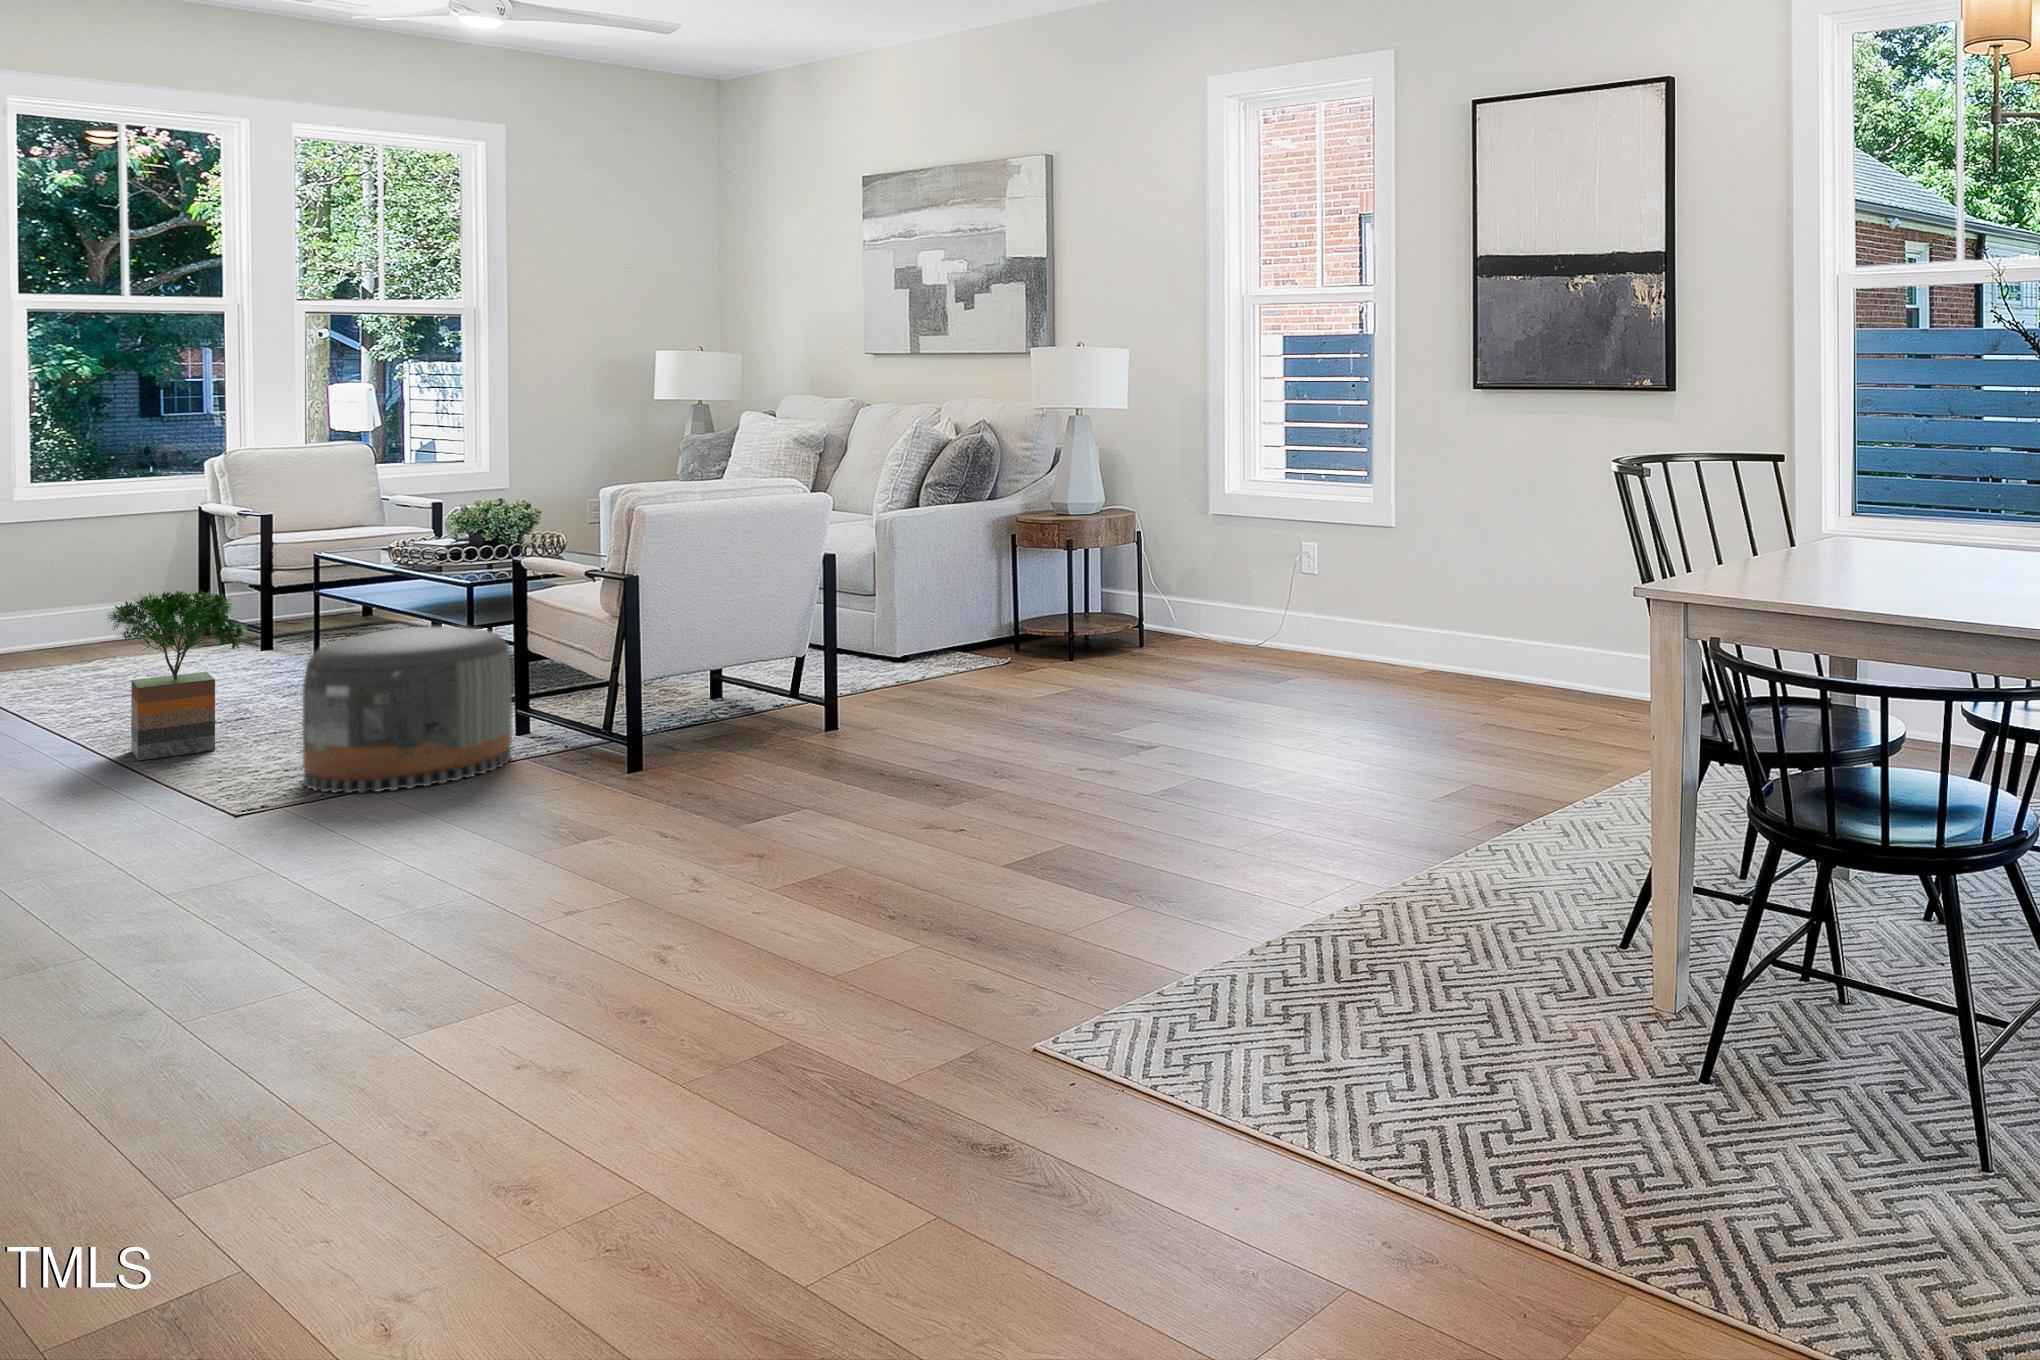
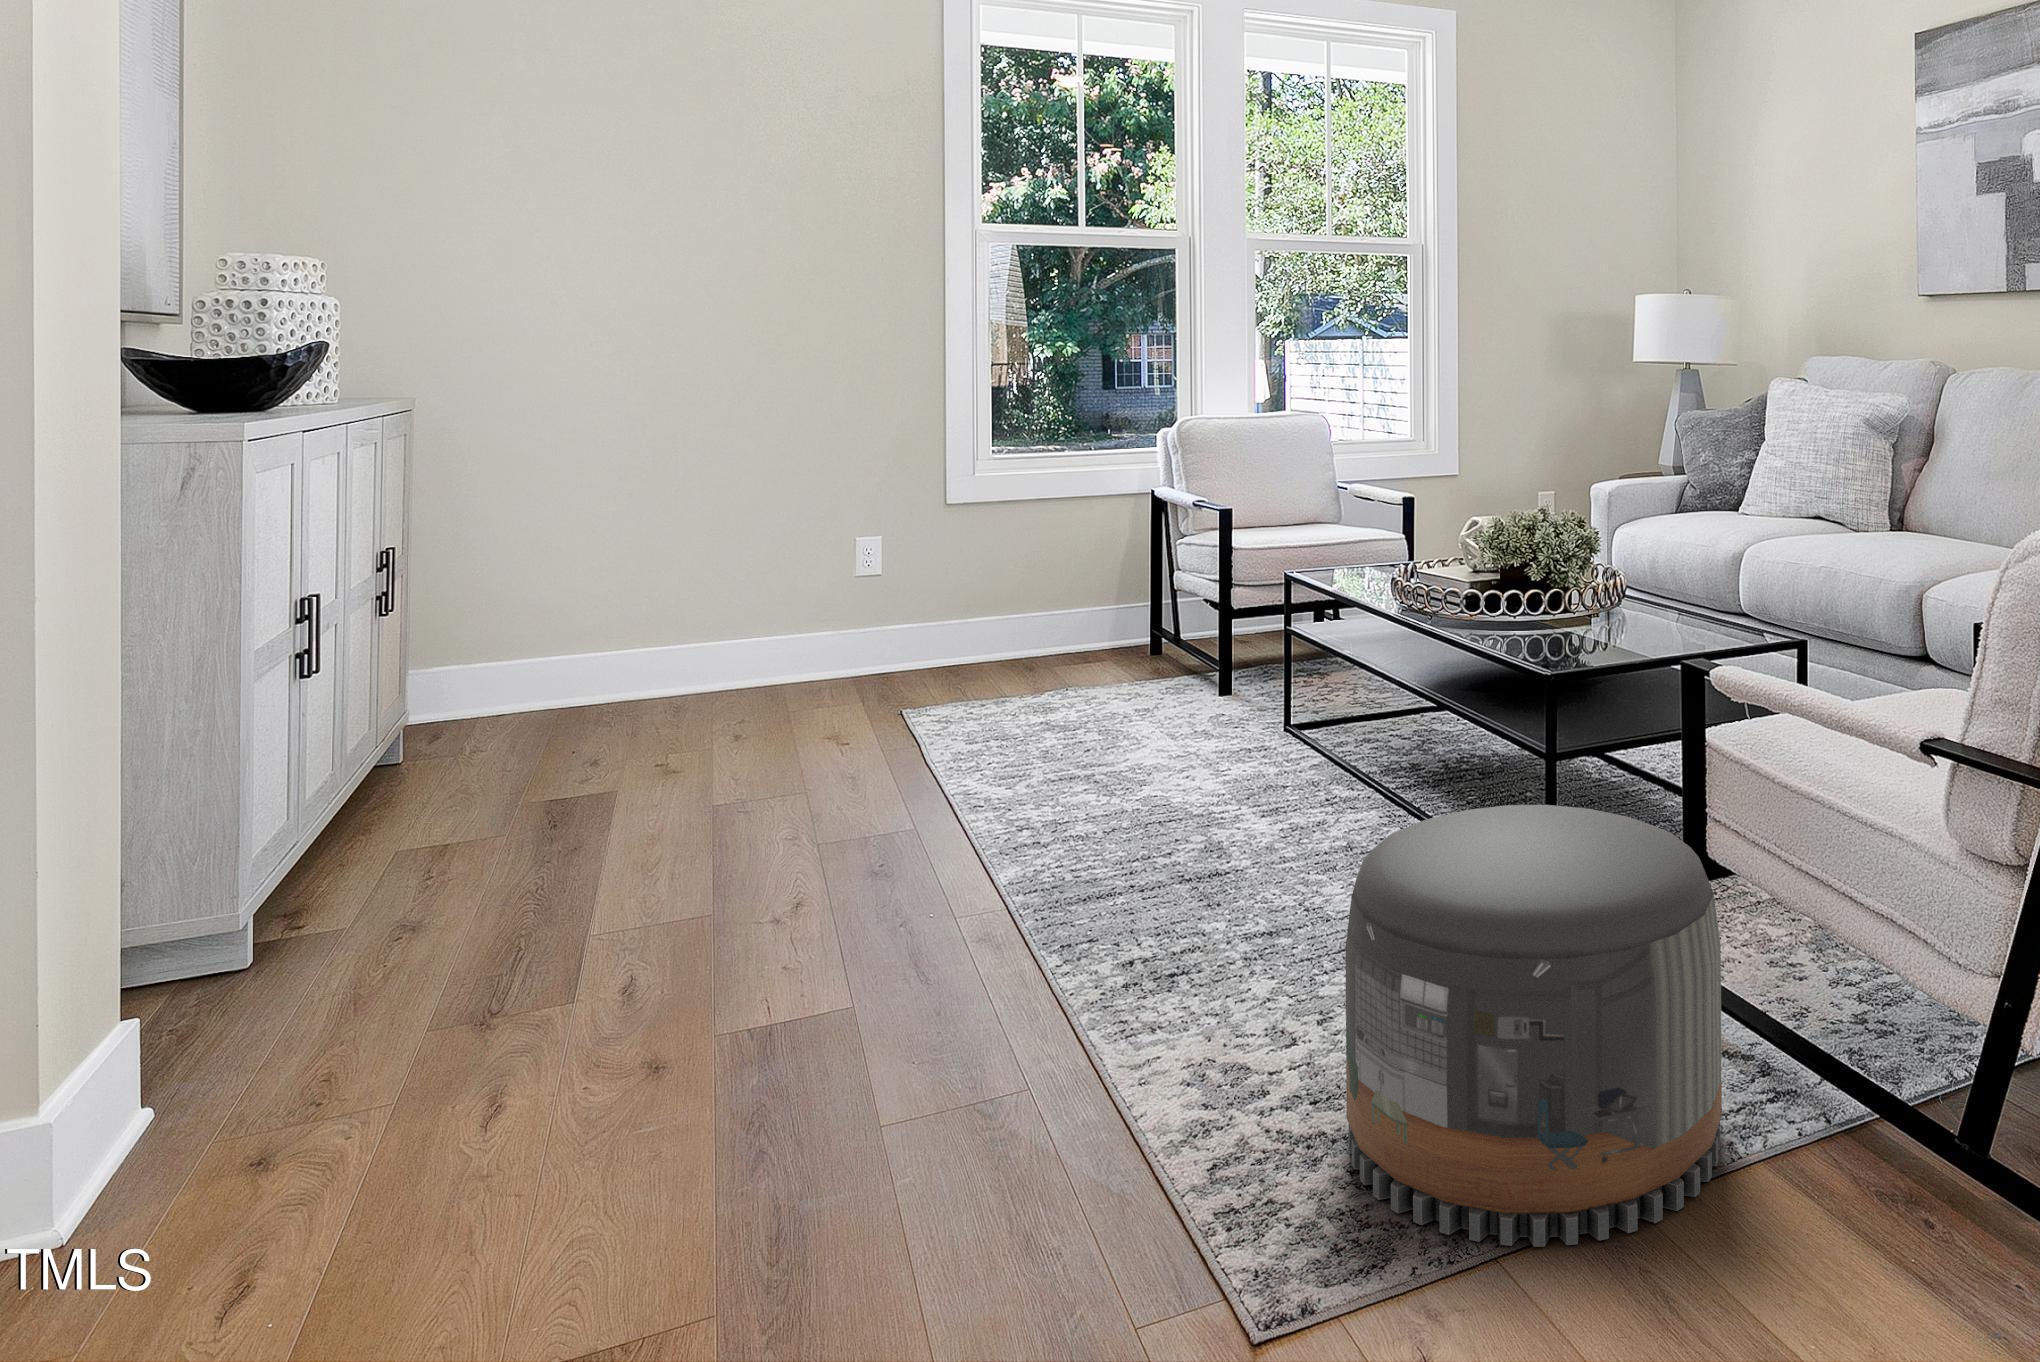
potted tree: present [107,590,246,761] -> none [1032,666,1233,980]

